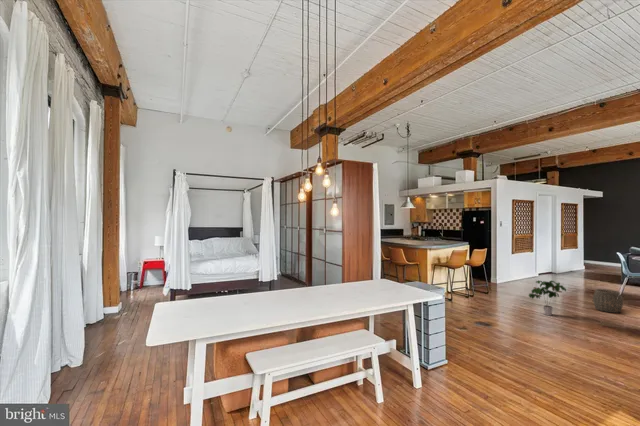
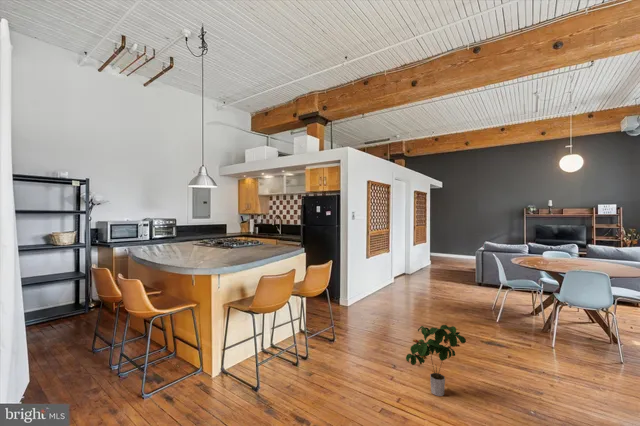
woven basket: present [593,289,623,313] -> none [482,318,524,360]

